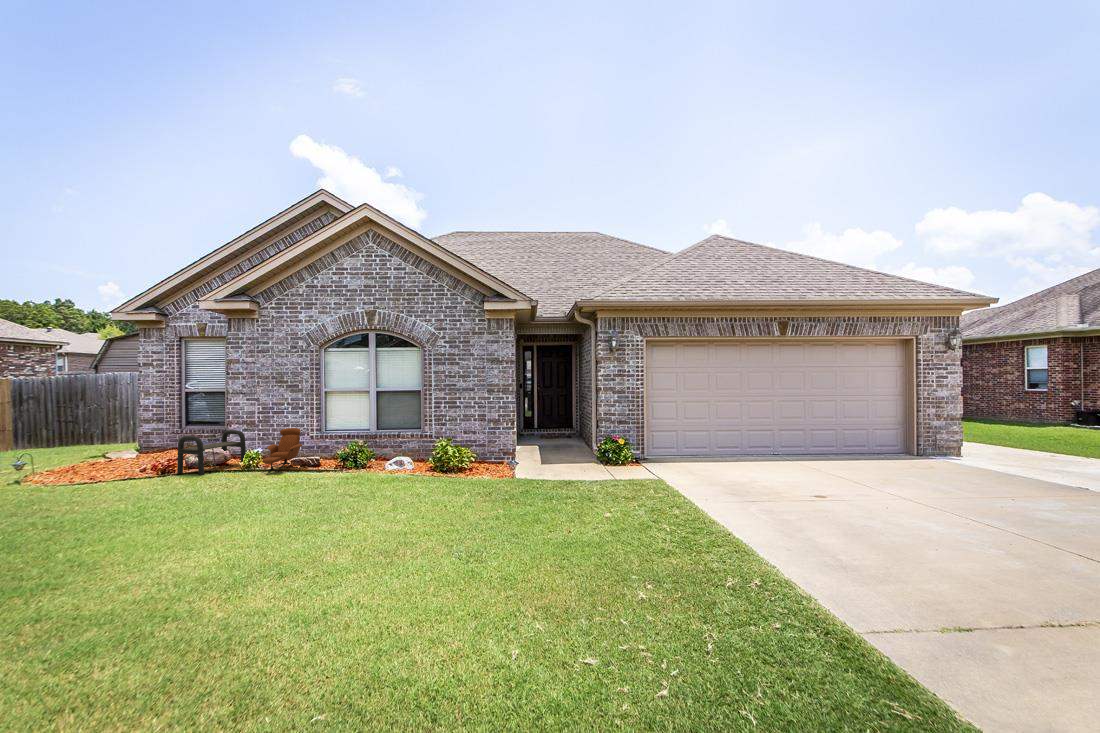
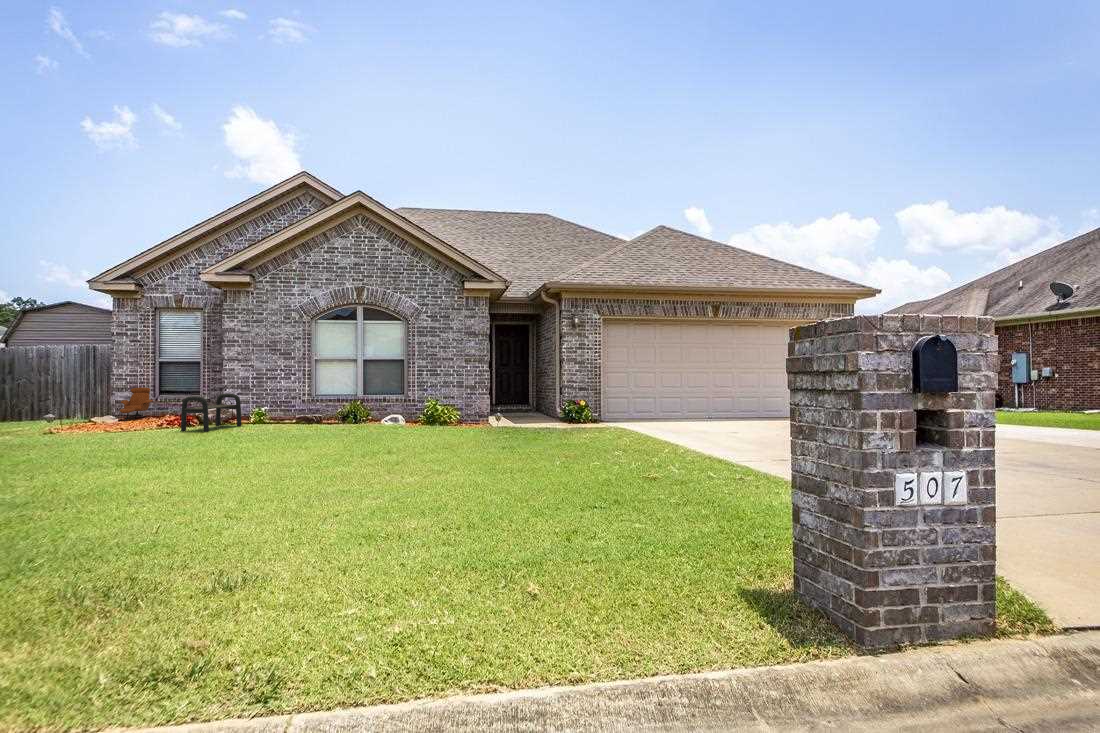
lounge chair: present [262,428,302,474] -> present [119,387,153,421]

